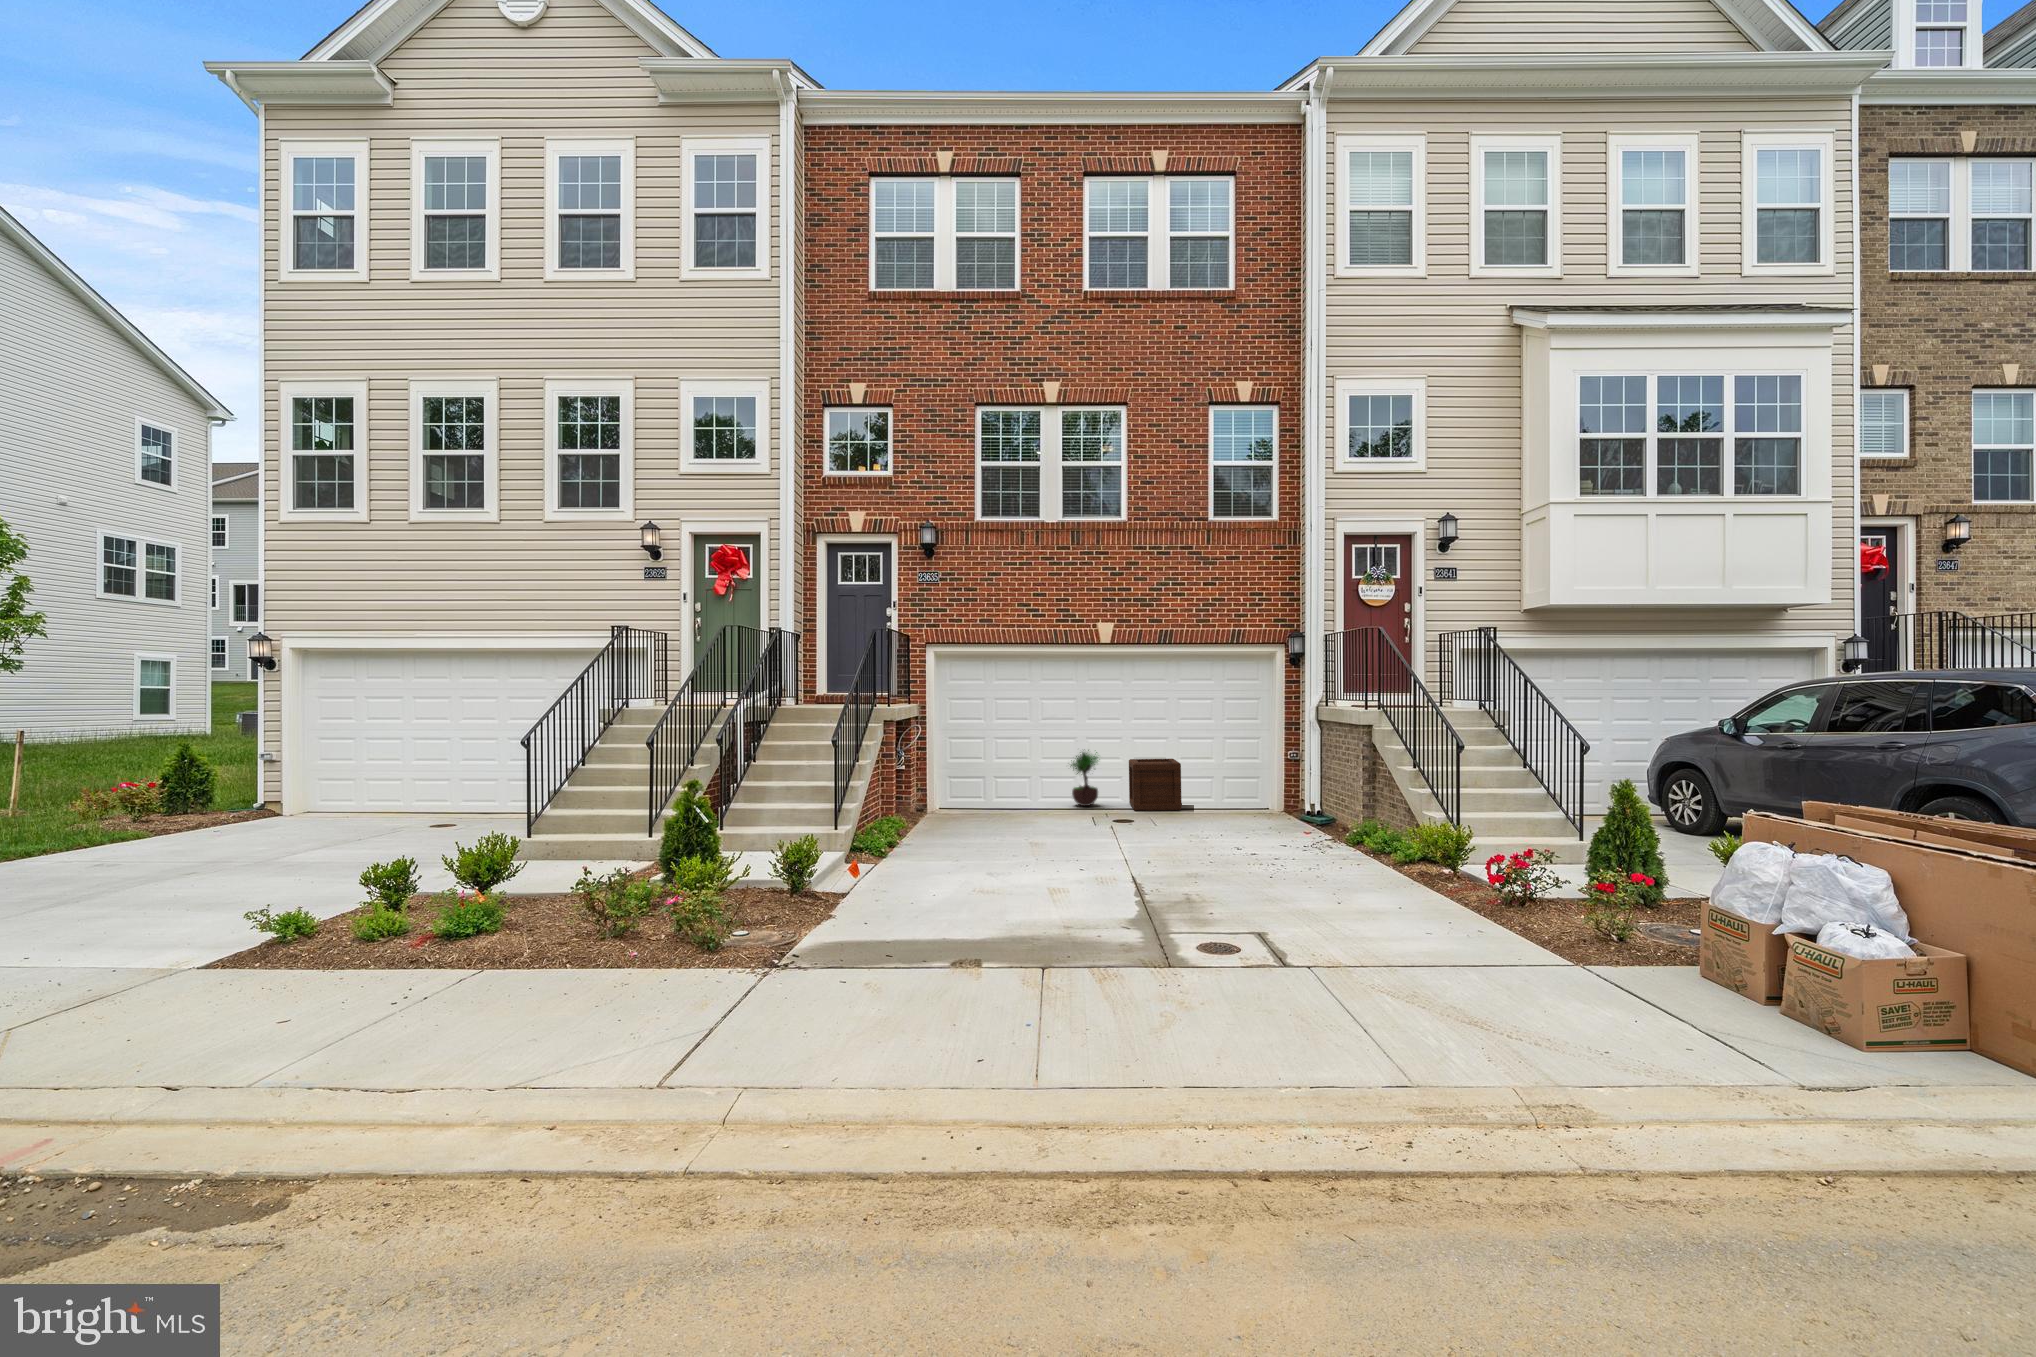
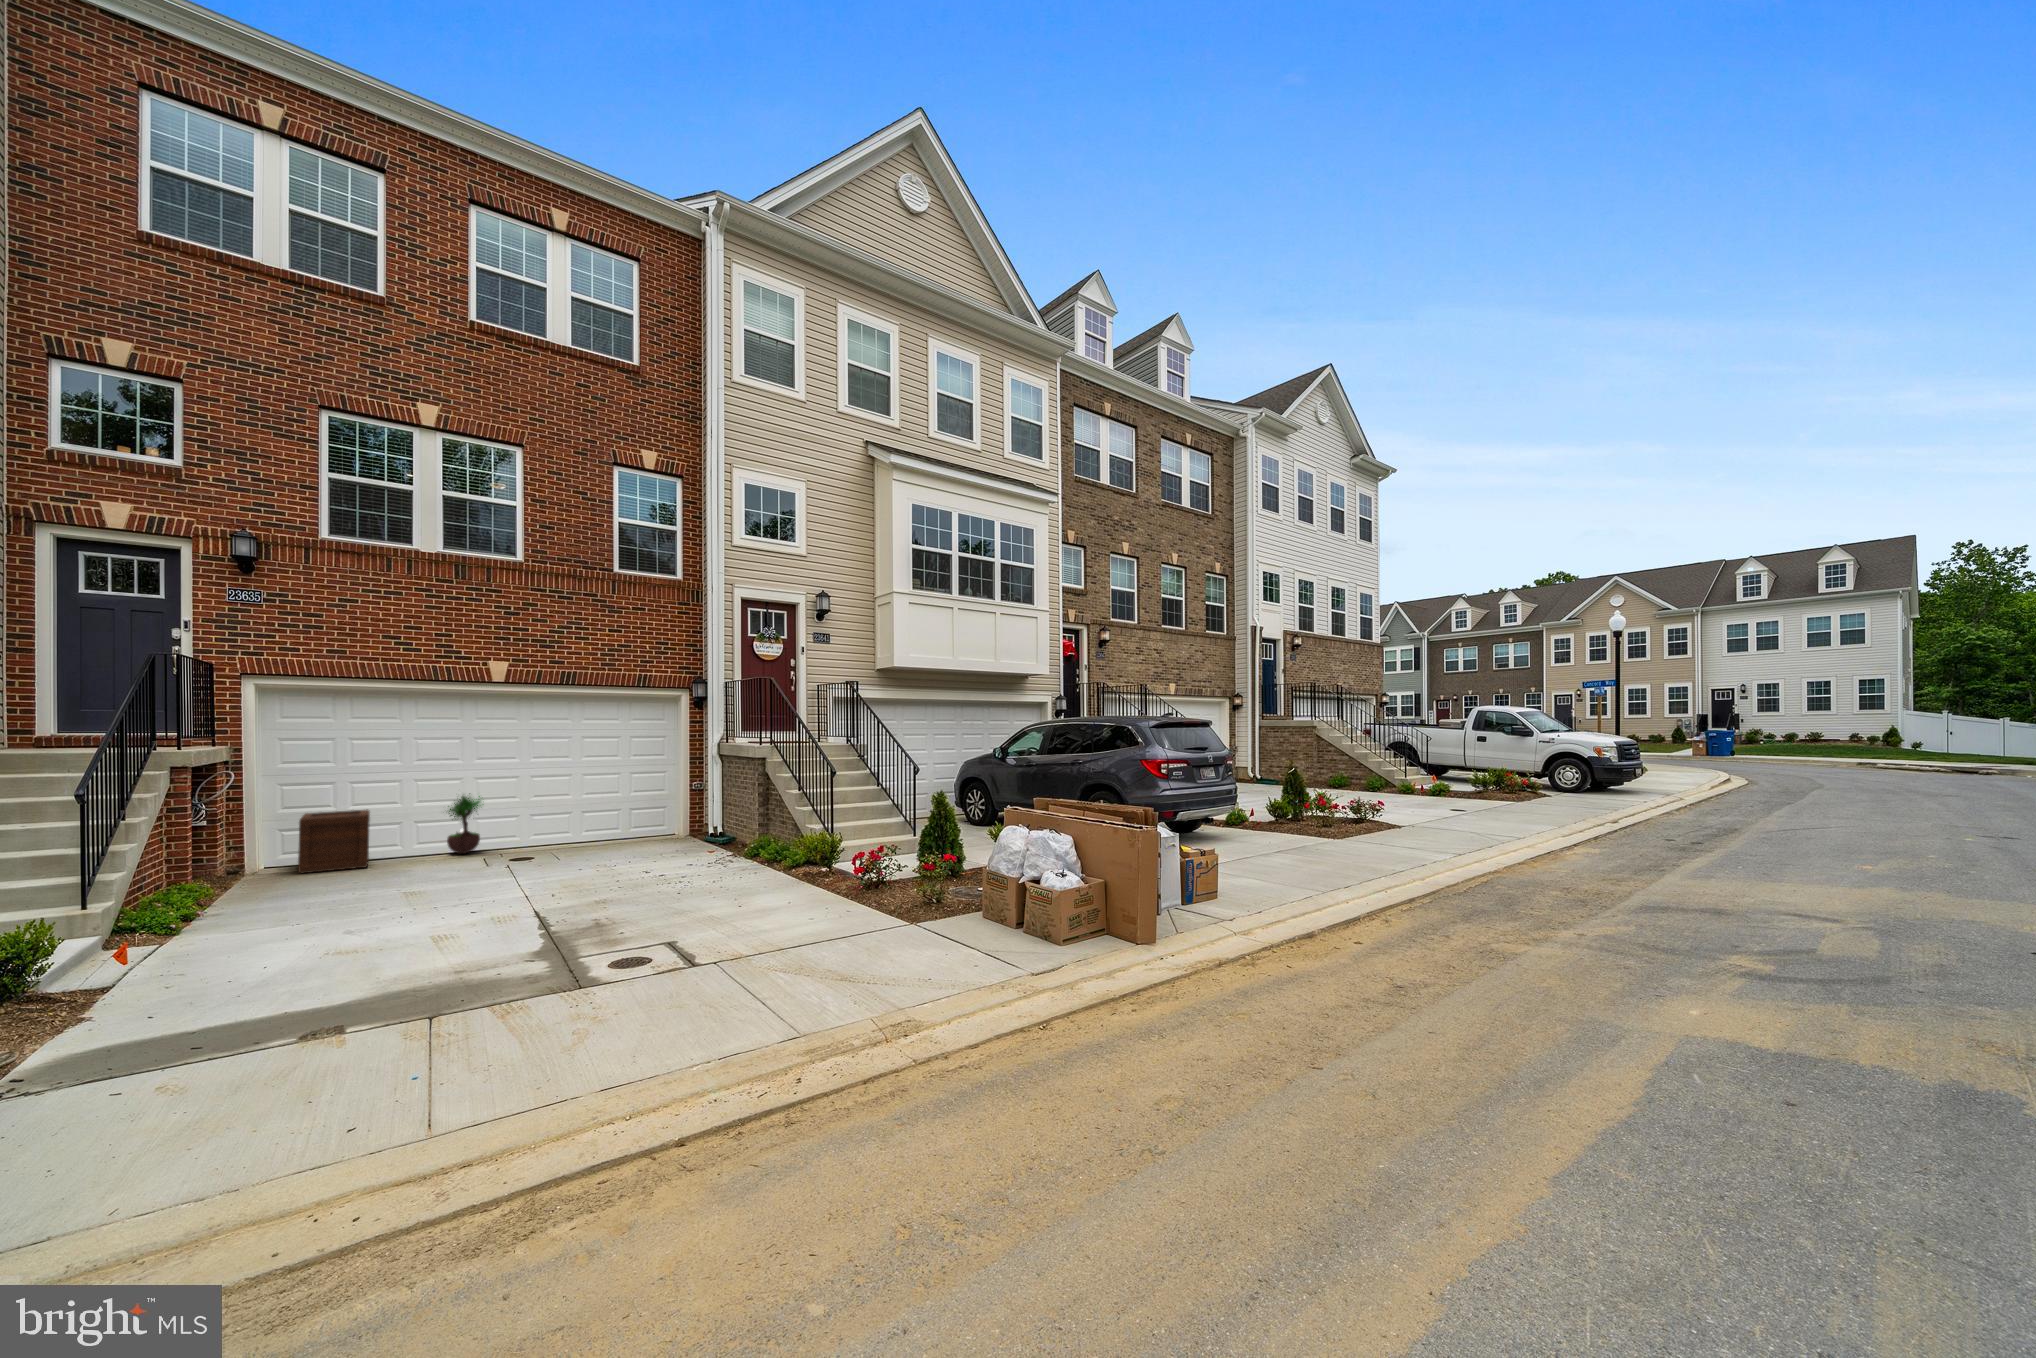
wooden crate: present [1129,759,1182,811] -> present [298,809,370,873]

